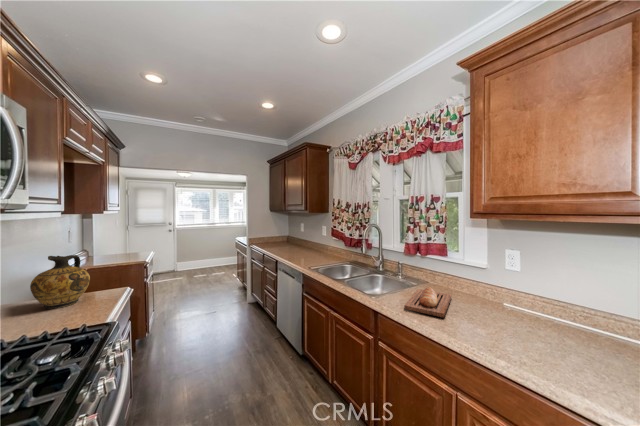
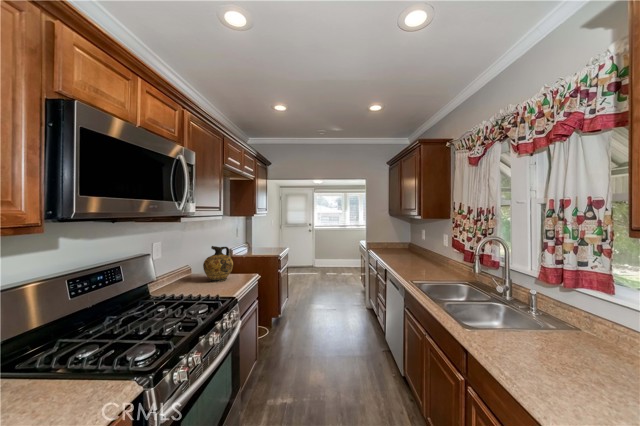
bread loaf: present [404,288,451,317] -> none [500,333,606,380]

